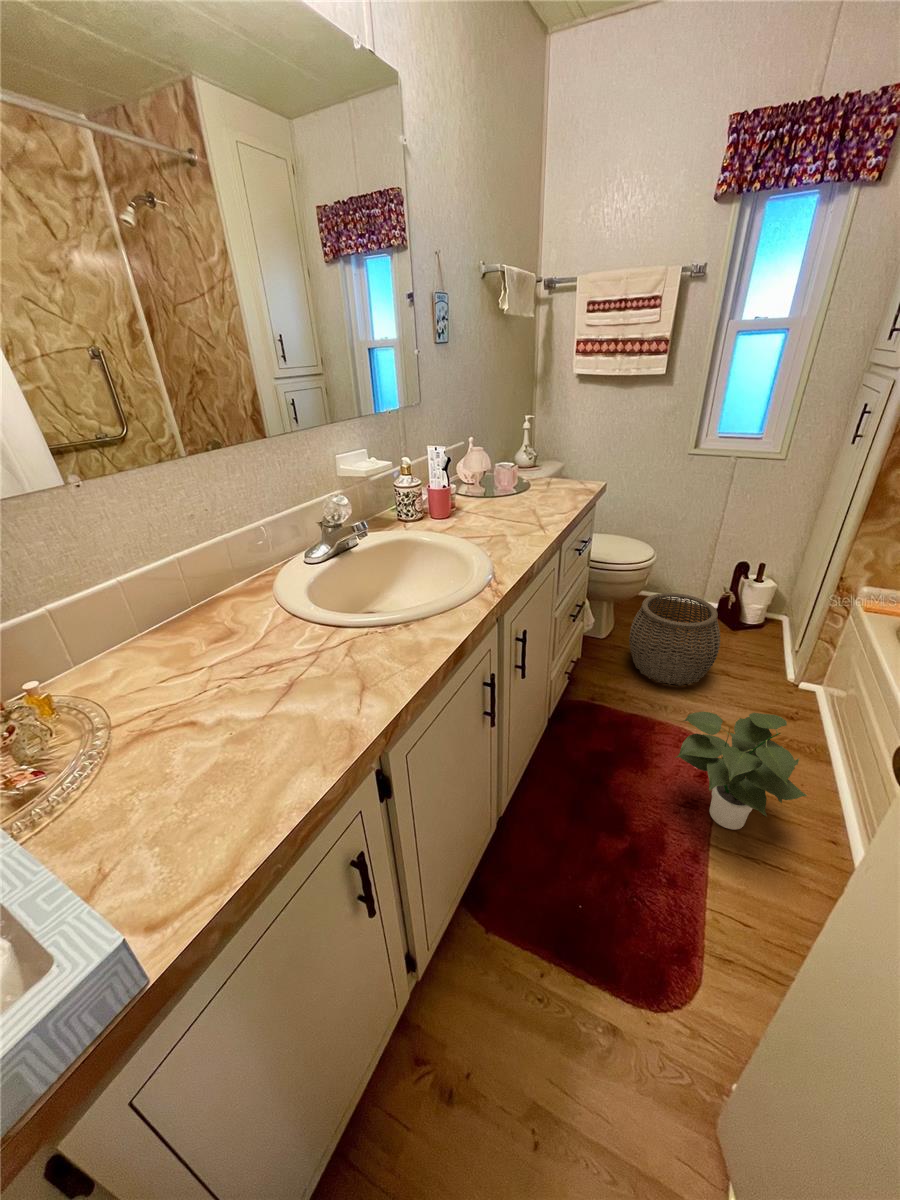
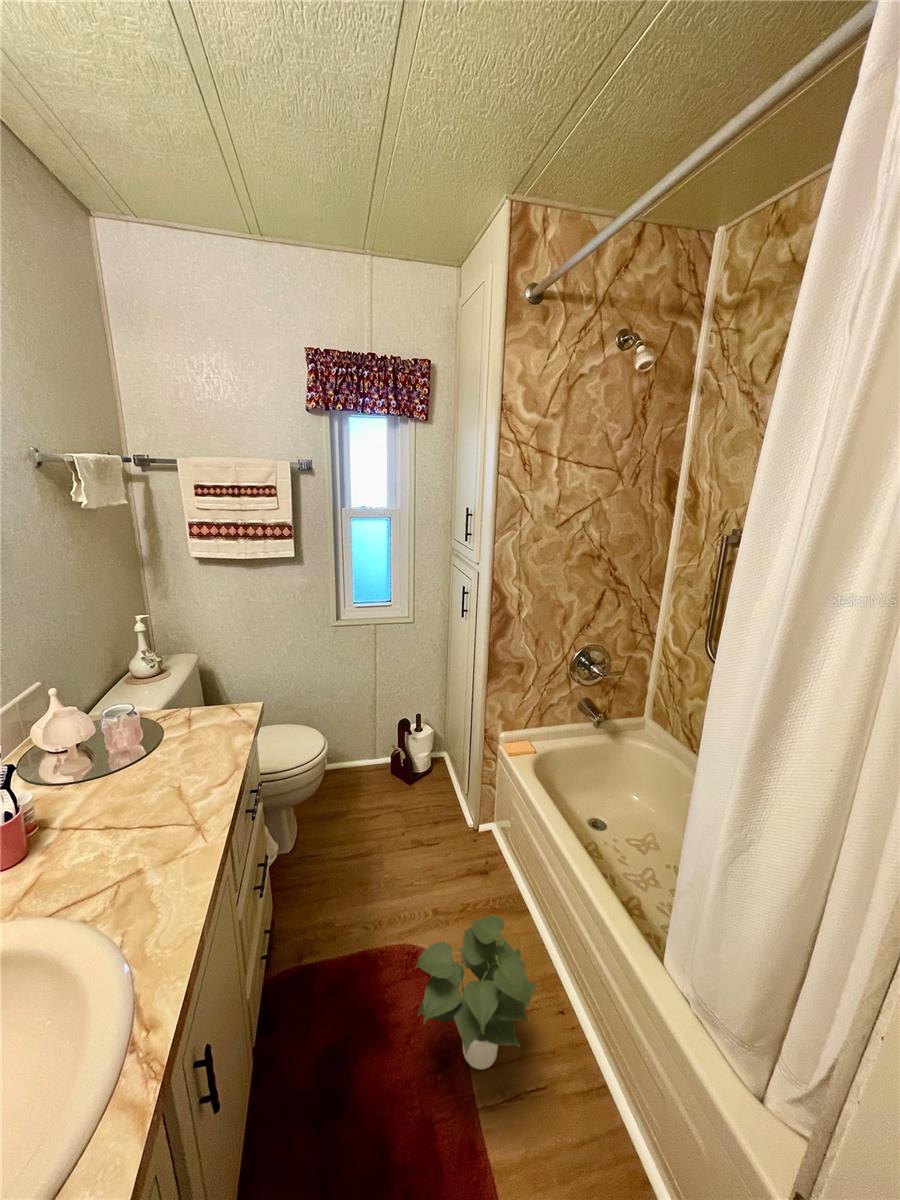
woven basket: present [629,593,721,686] -> none [321,776,412,889]

